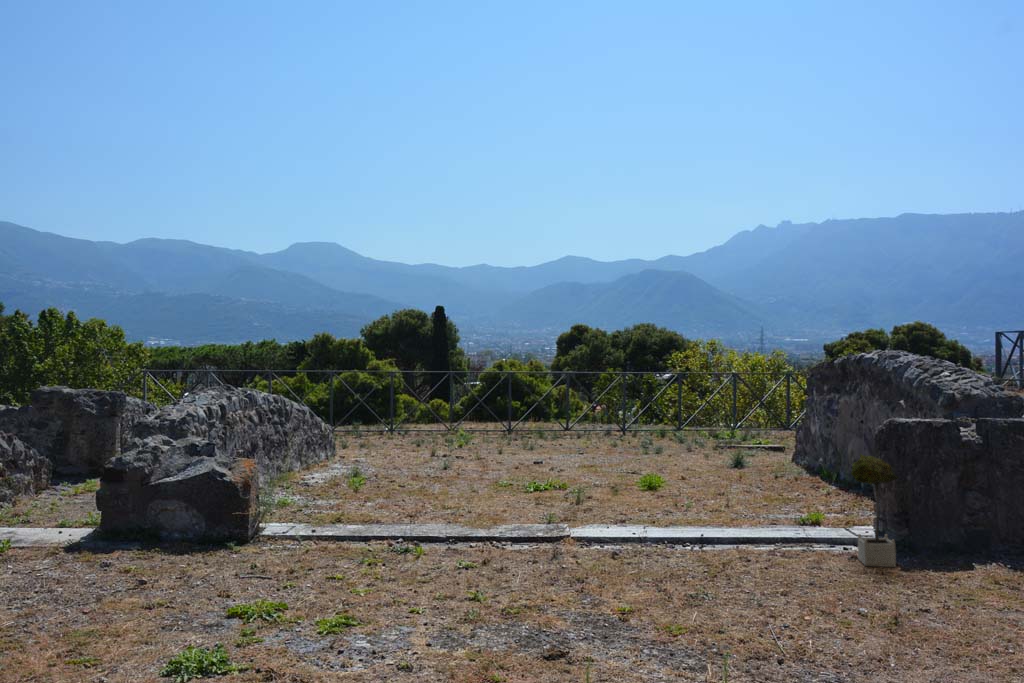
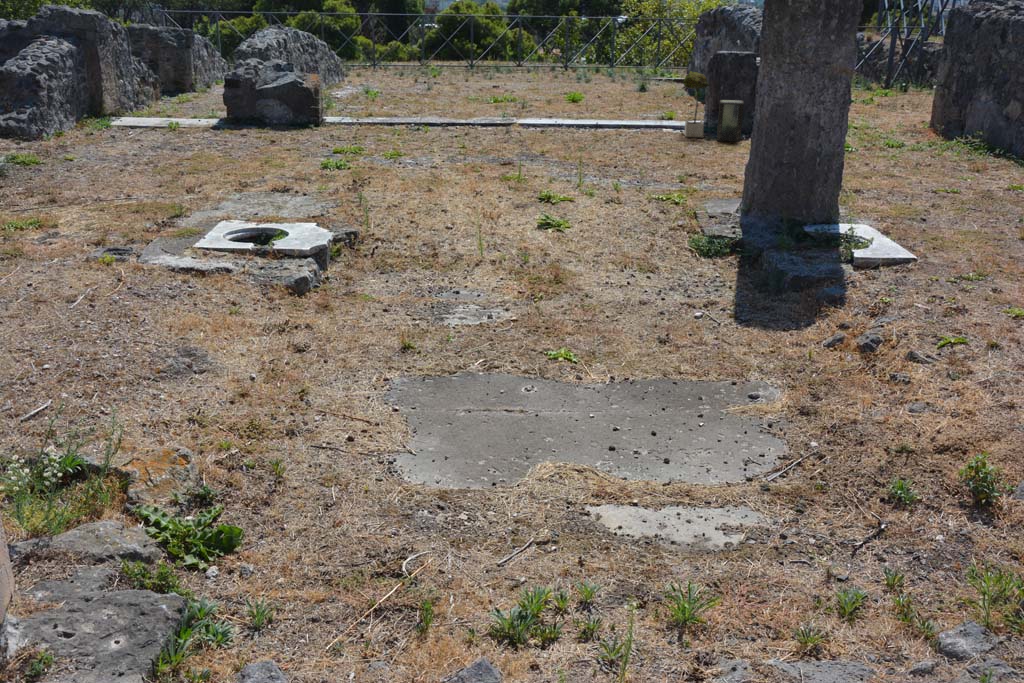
storage box: none [919,503,972,579] -> present [717,100,744,142]

